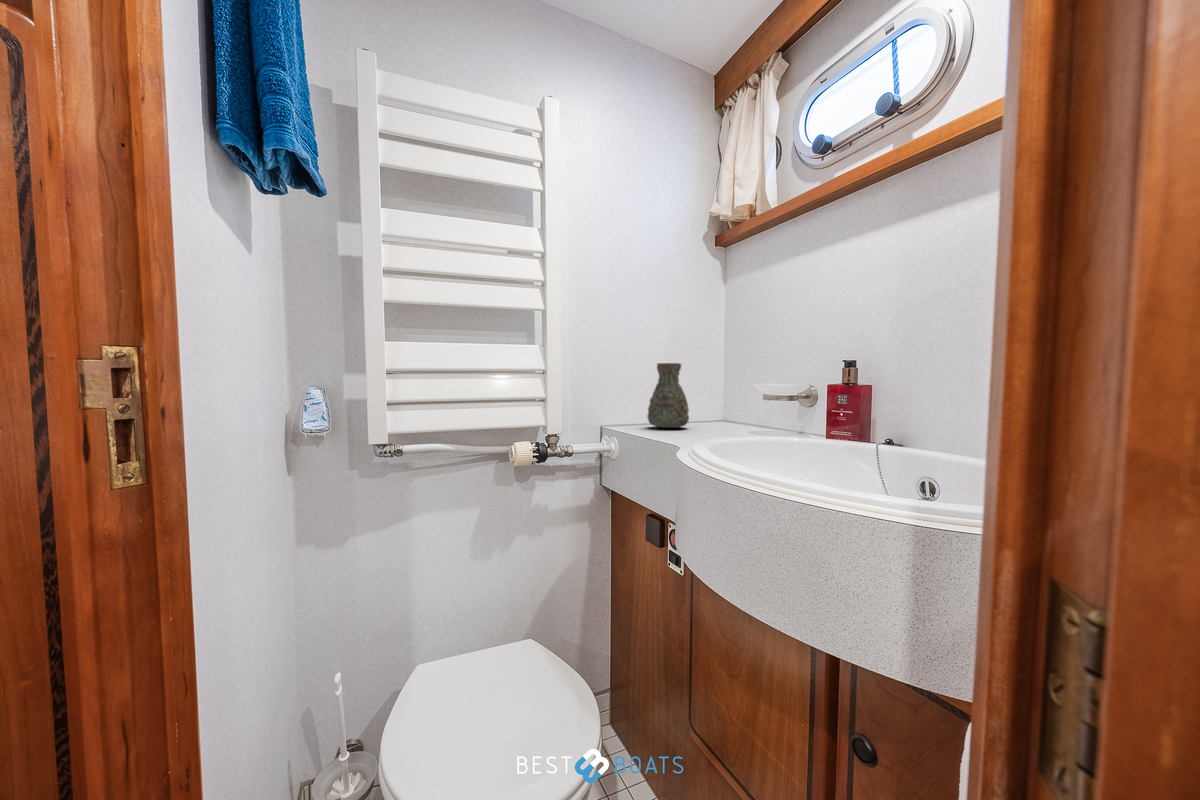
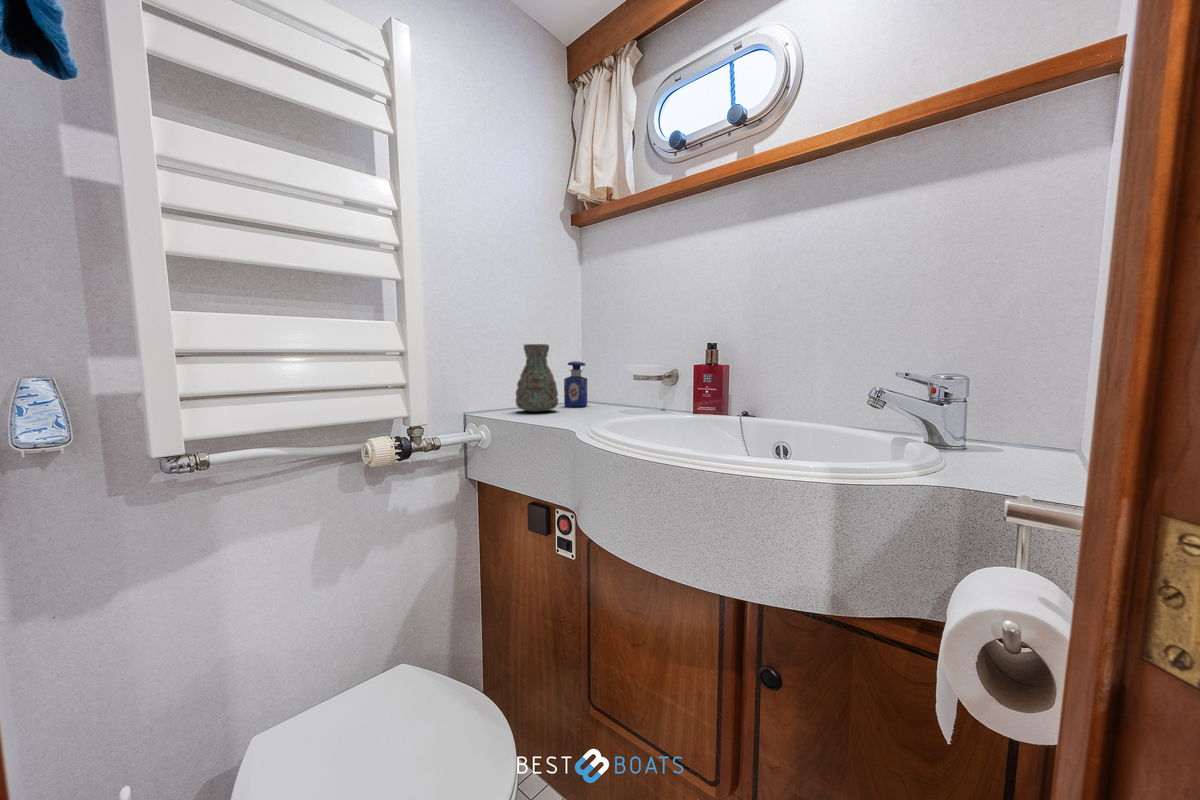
perfume bottle: none [700,380,725,425] -> present [564,361,587,407]

